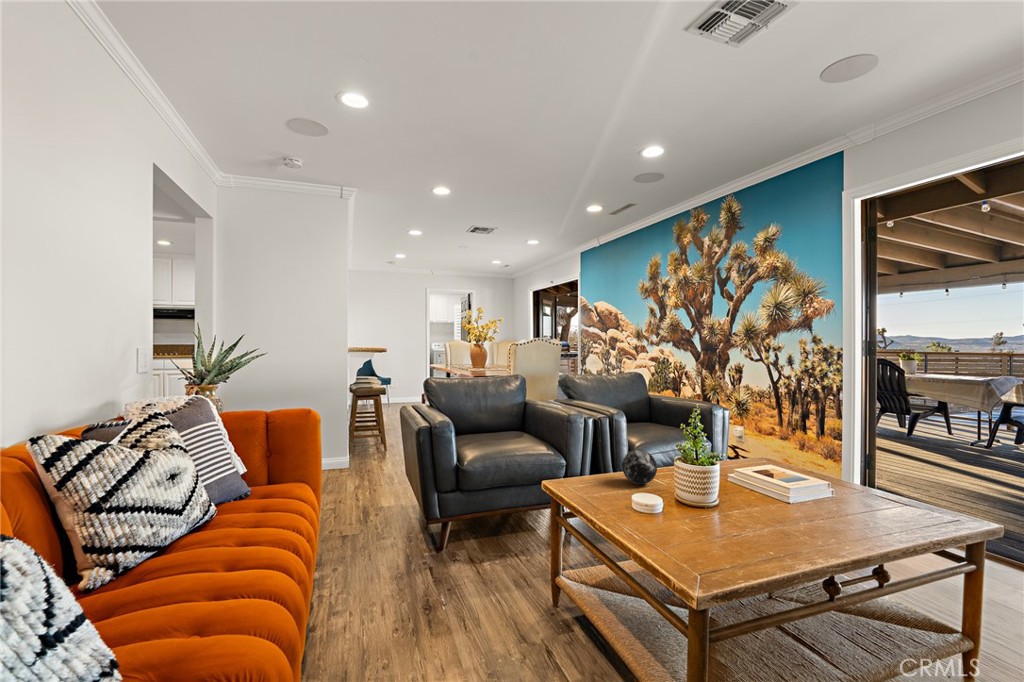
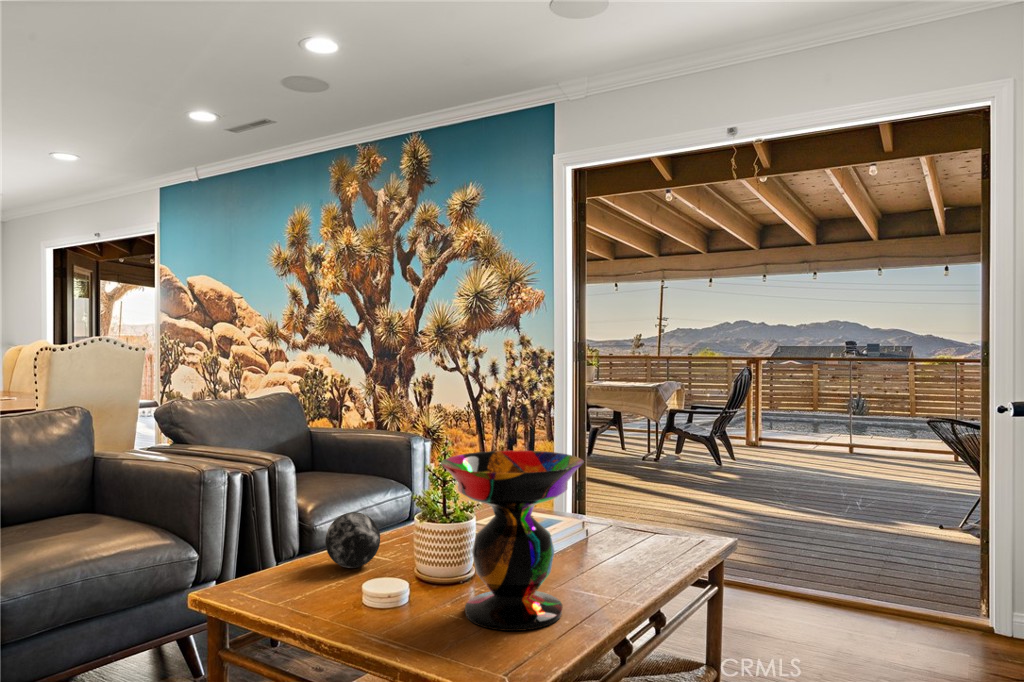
decorative bowl: none [677,420,790,551] -> present [441,450,584,631]

